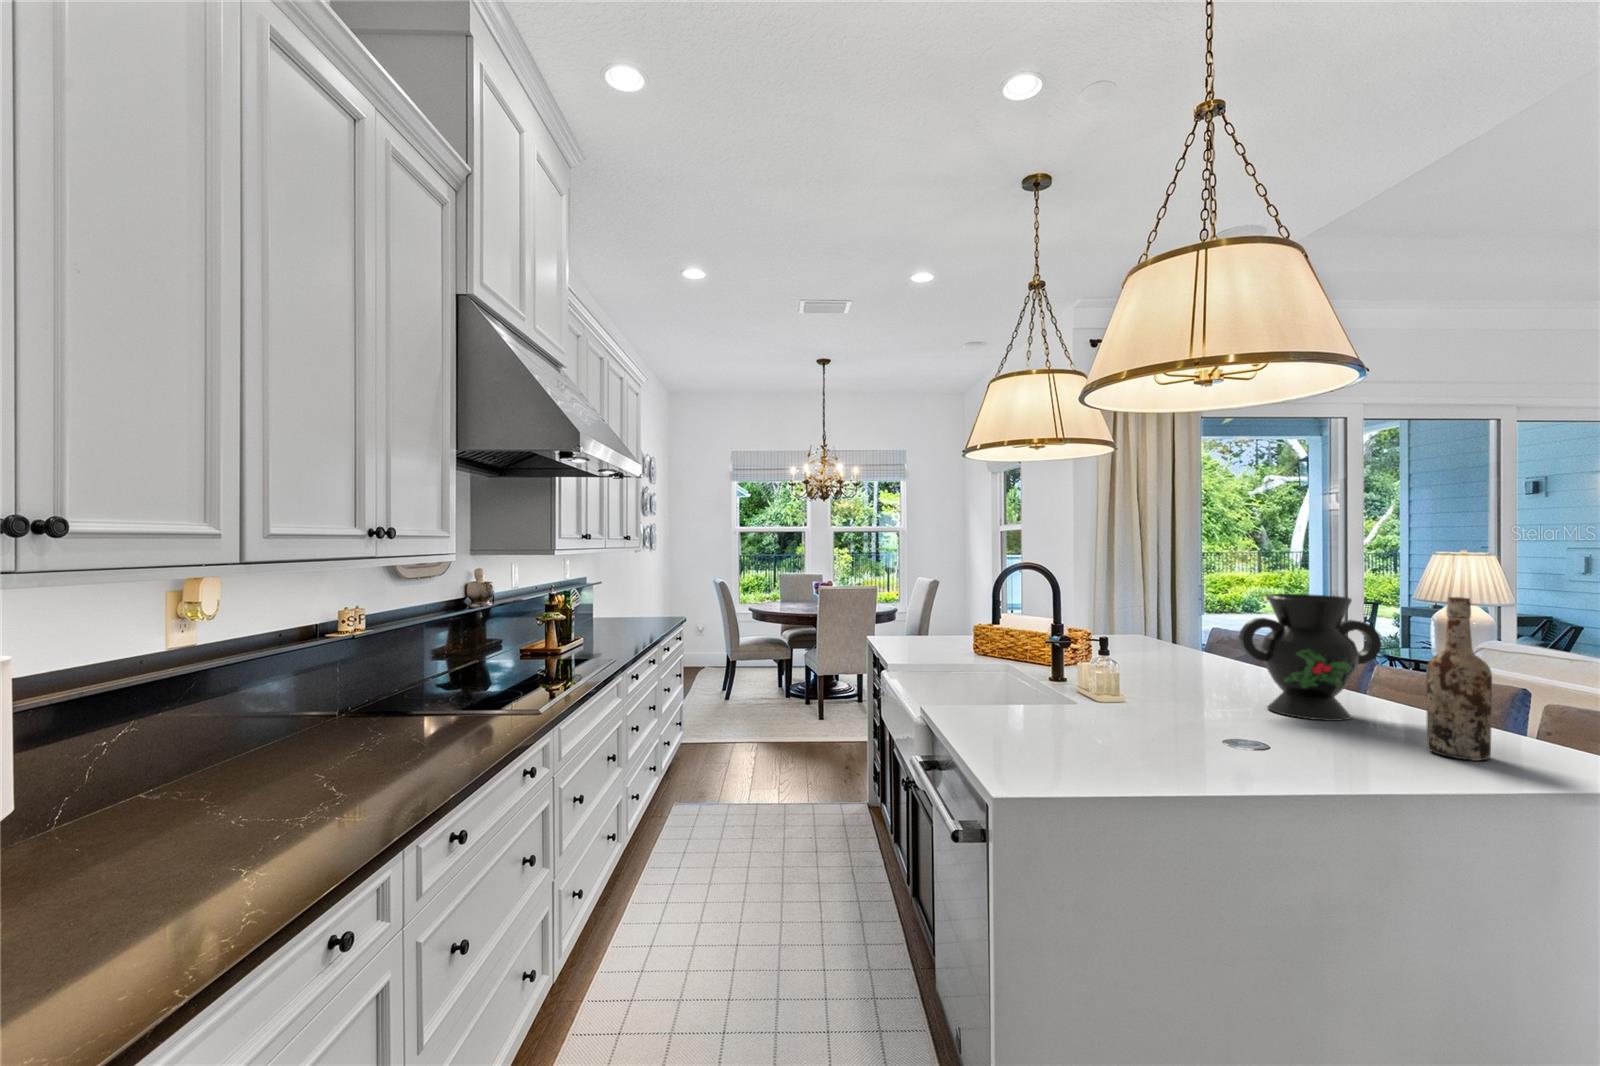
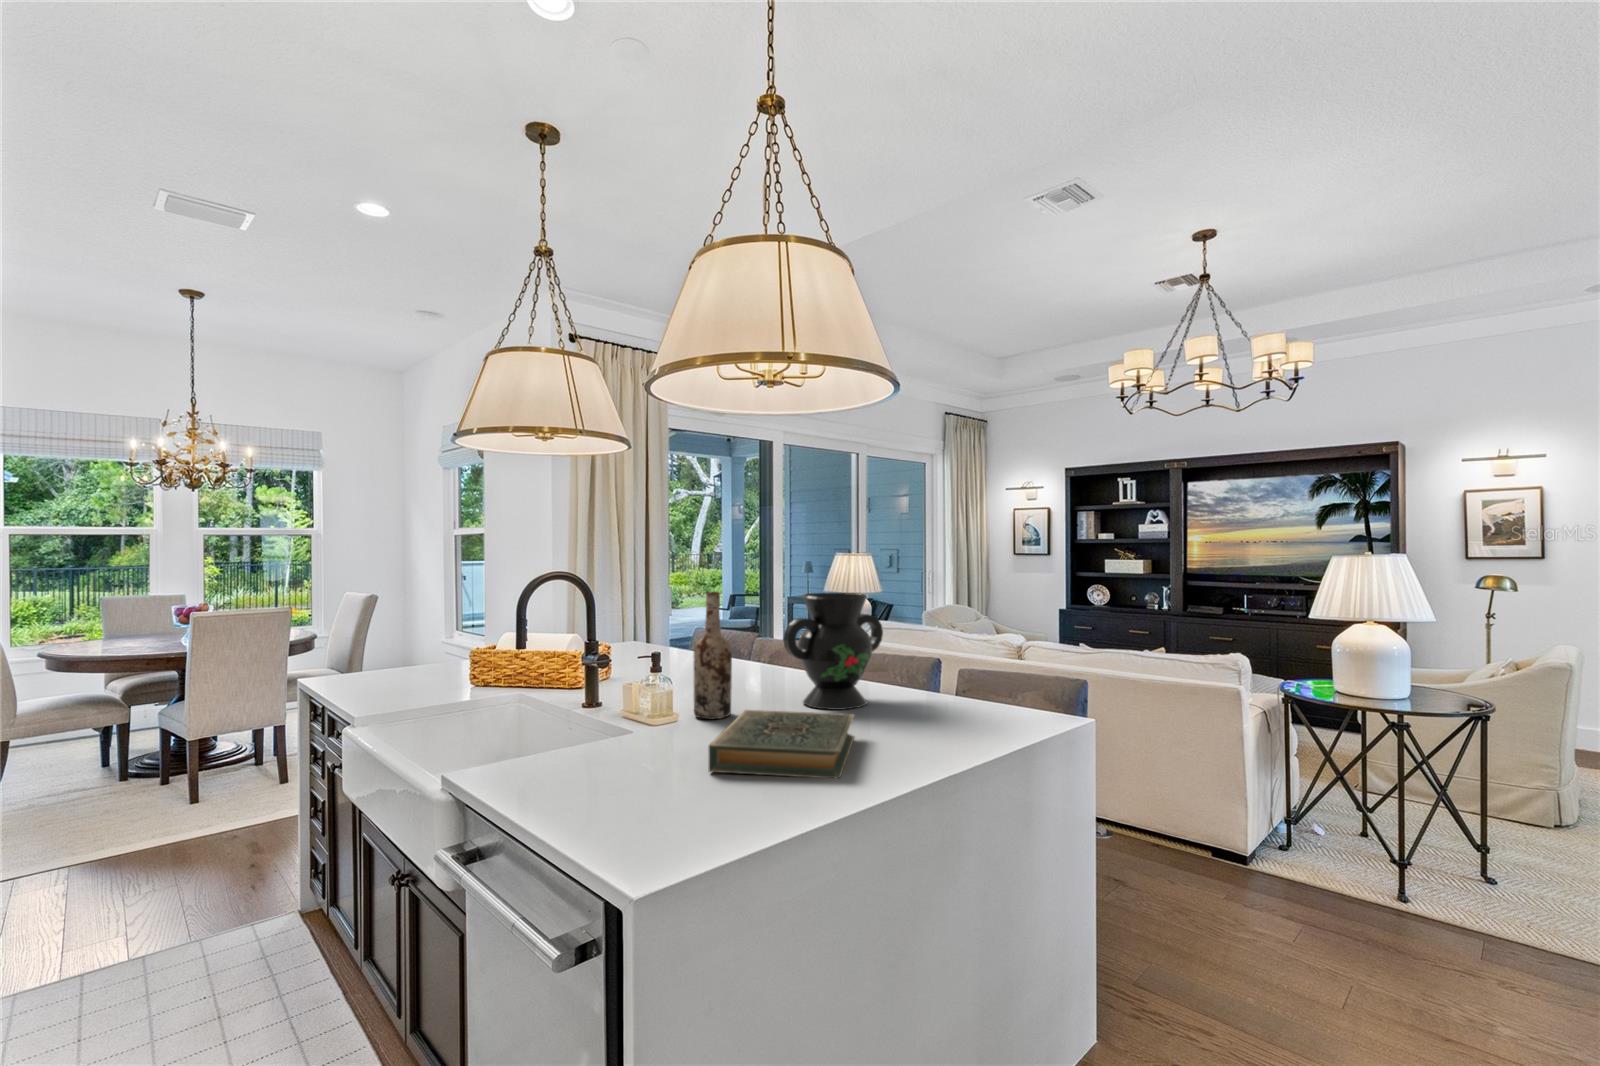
wine bottle: present [1426,597,1492,761] -> present [694,592,732,719]
hardback book: none [1113,697,1296,768] -> present [709,710,854,778]

